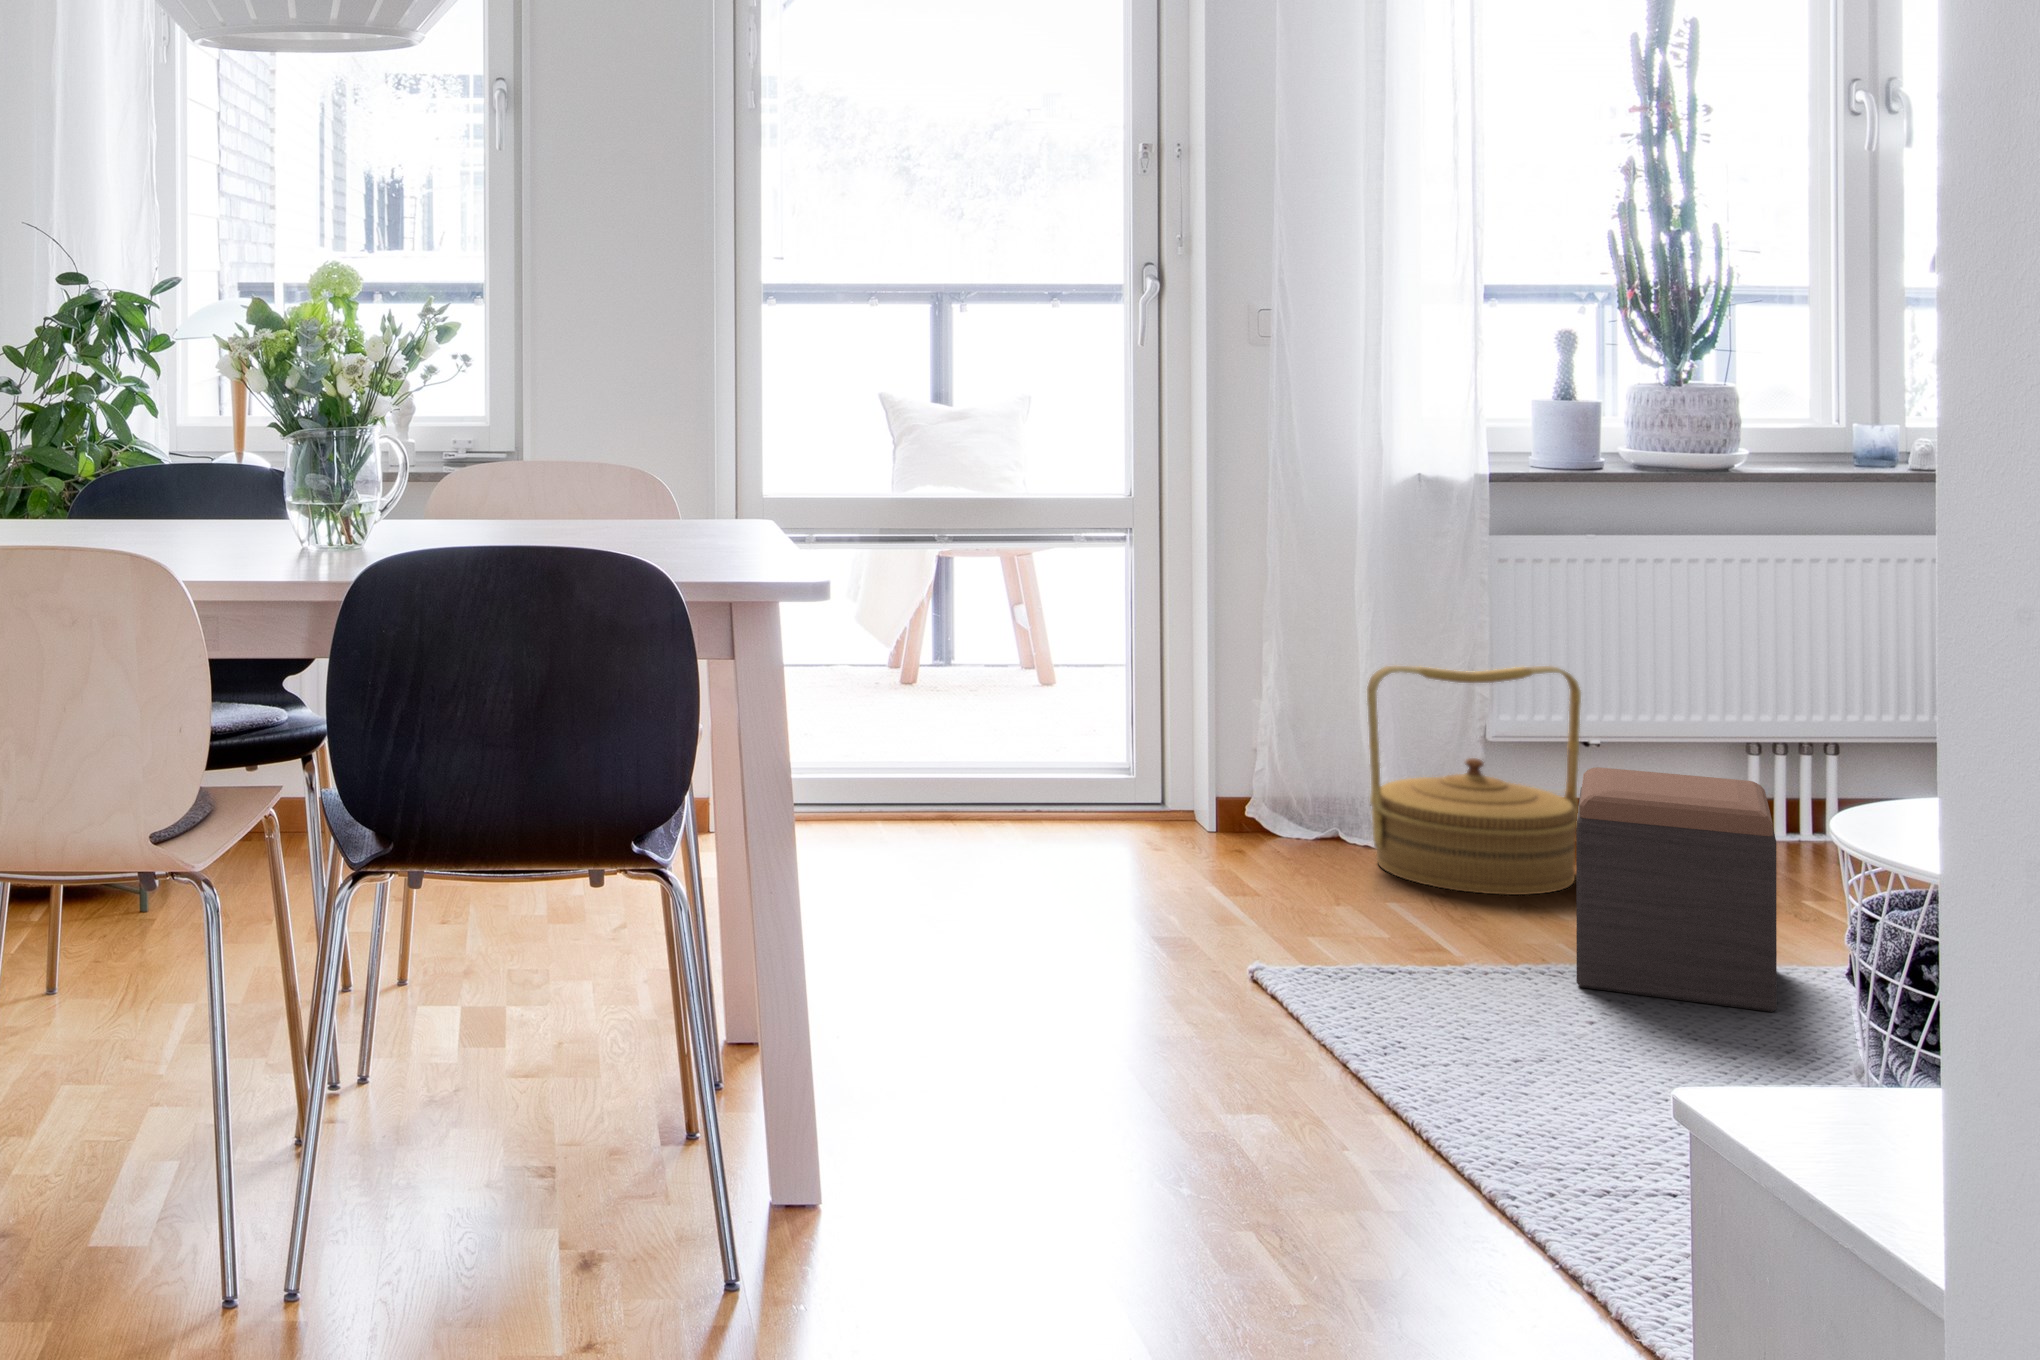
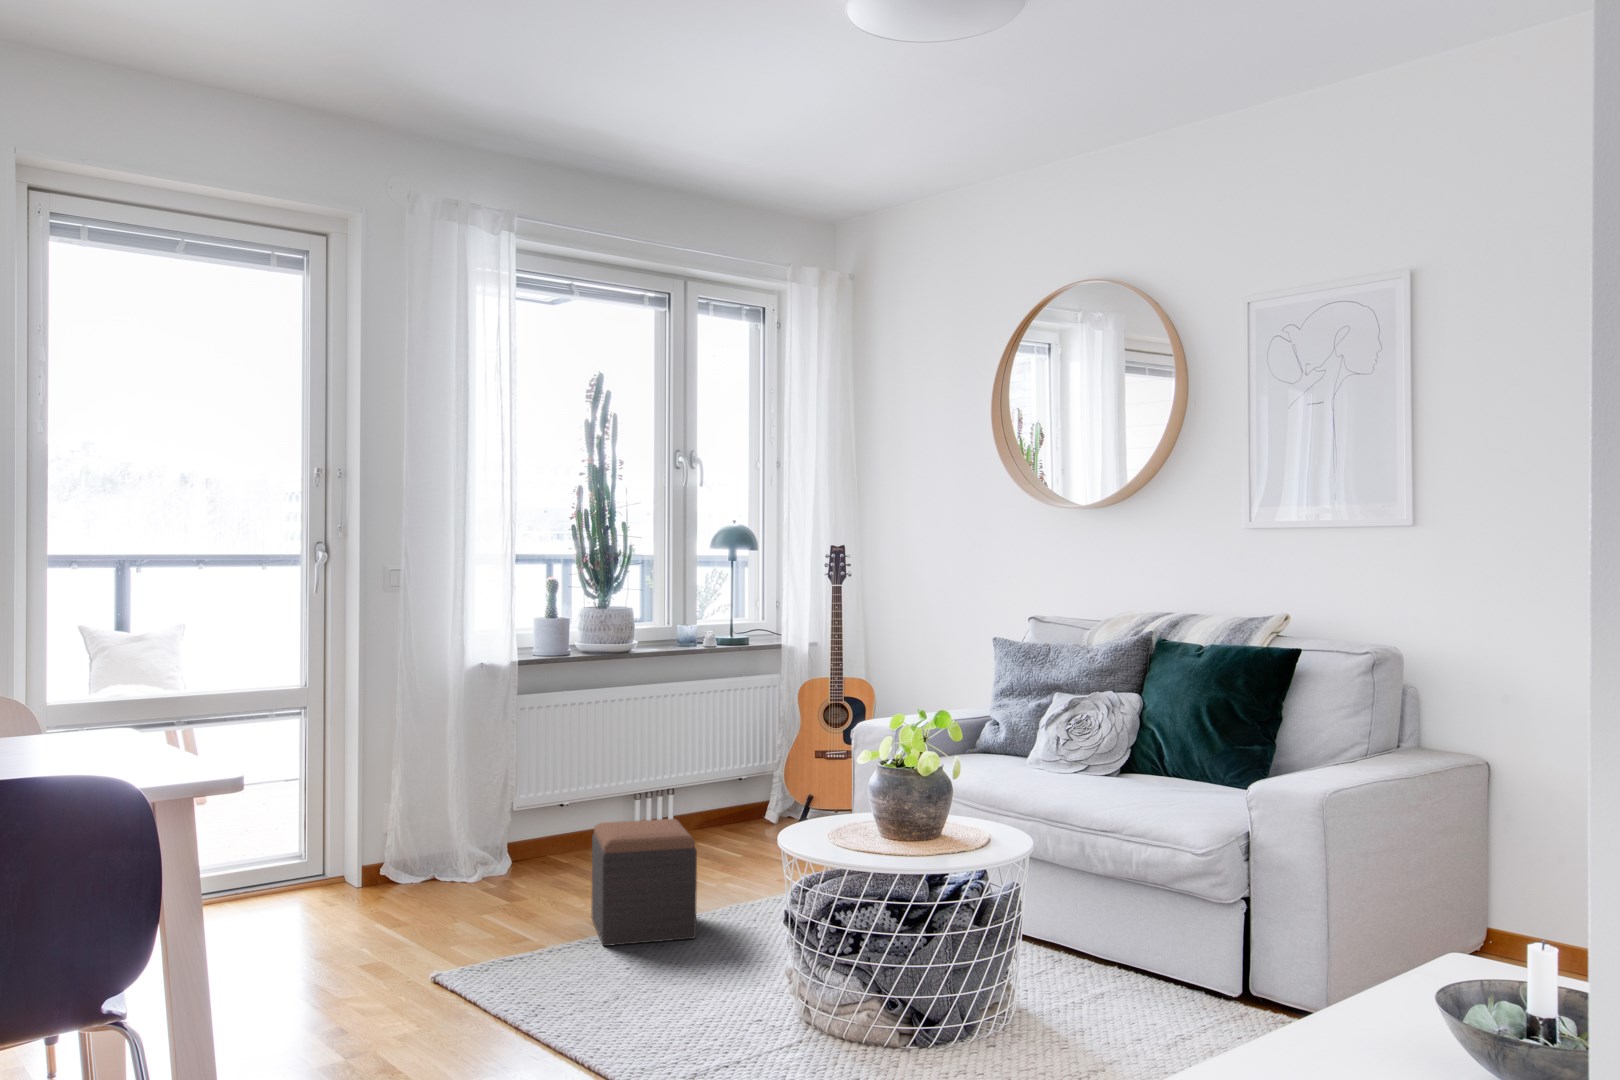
woven basket: present [1367,666,1581,895] -> none [463,767,573,902]

